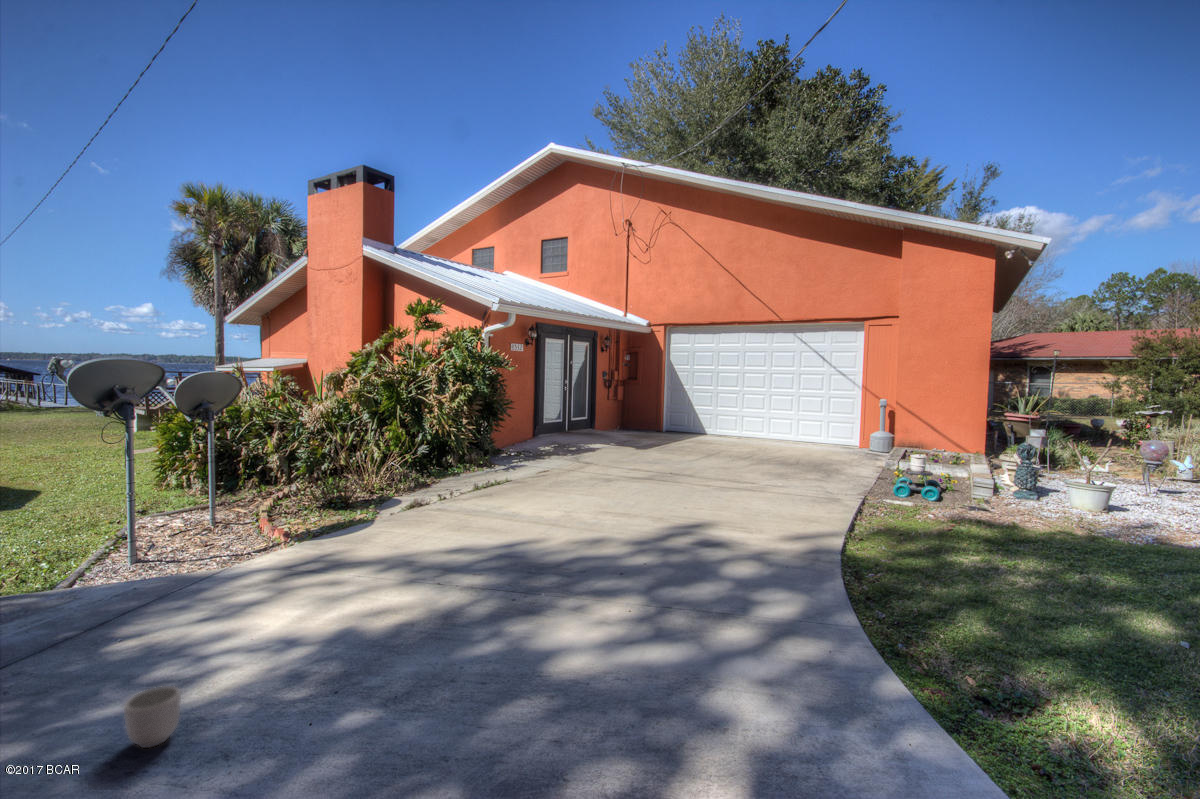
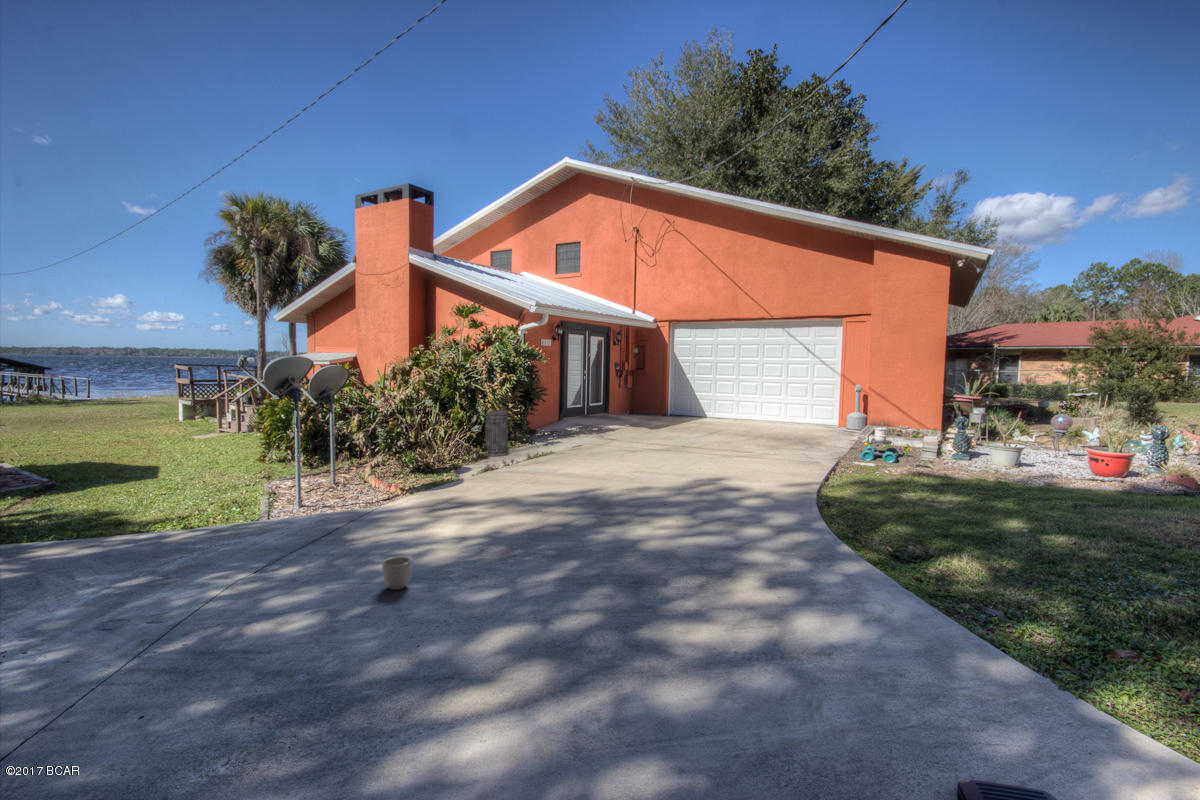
trash can: none [431,424,462,484] -> present [485,408,509,456]

